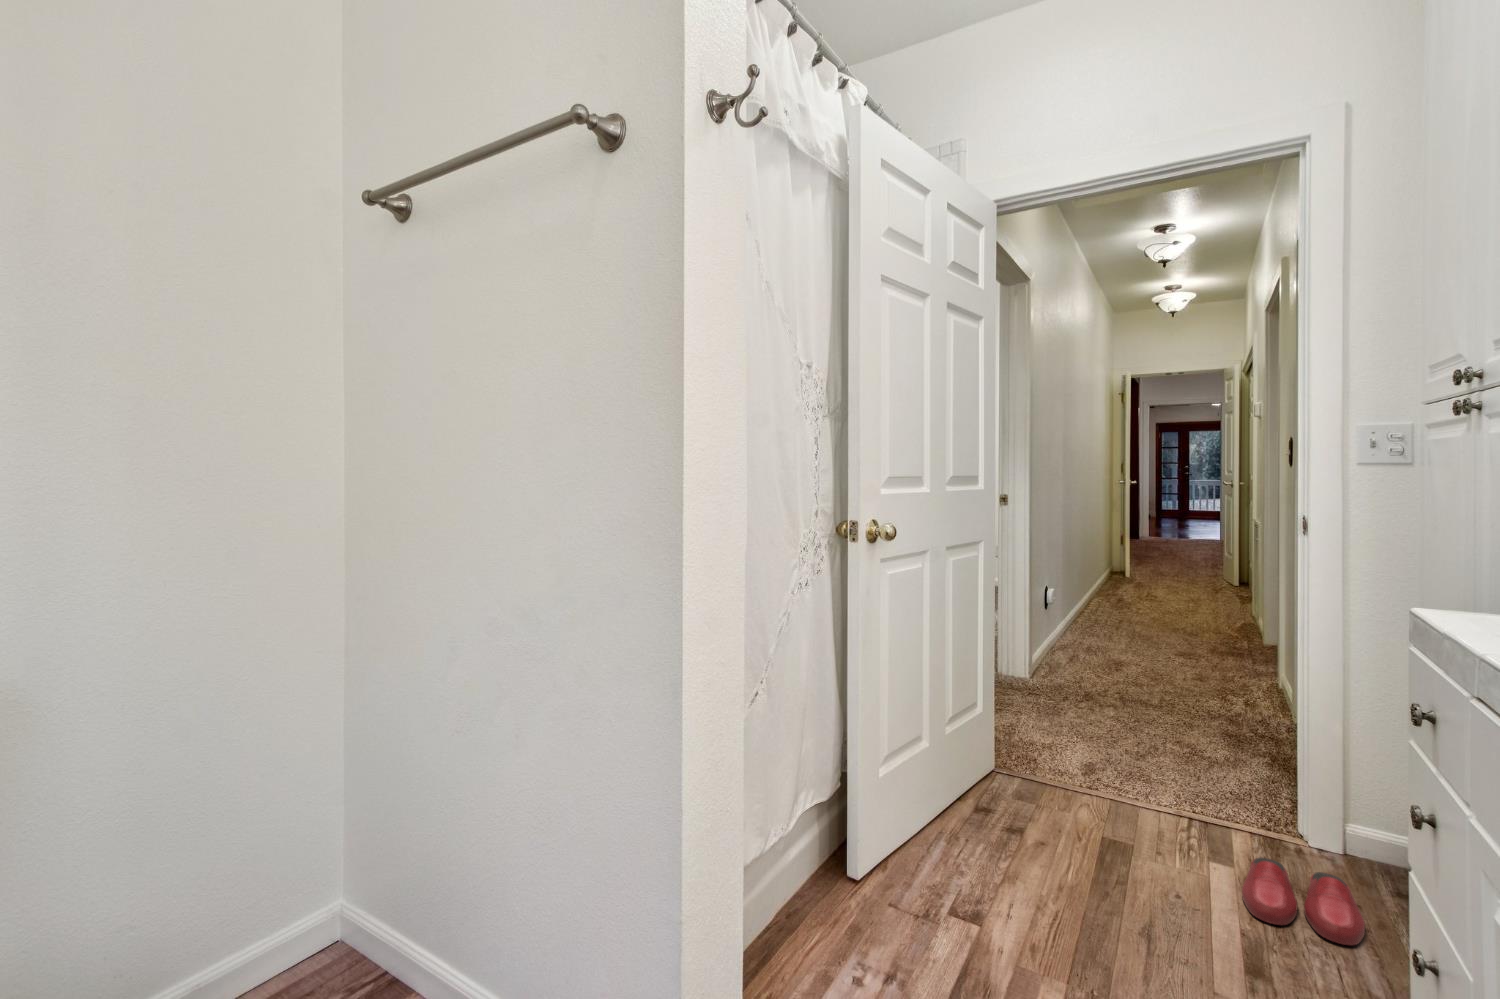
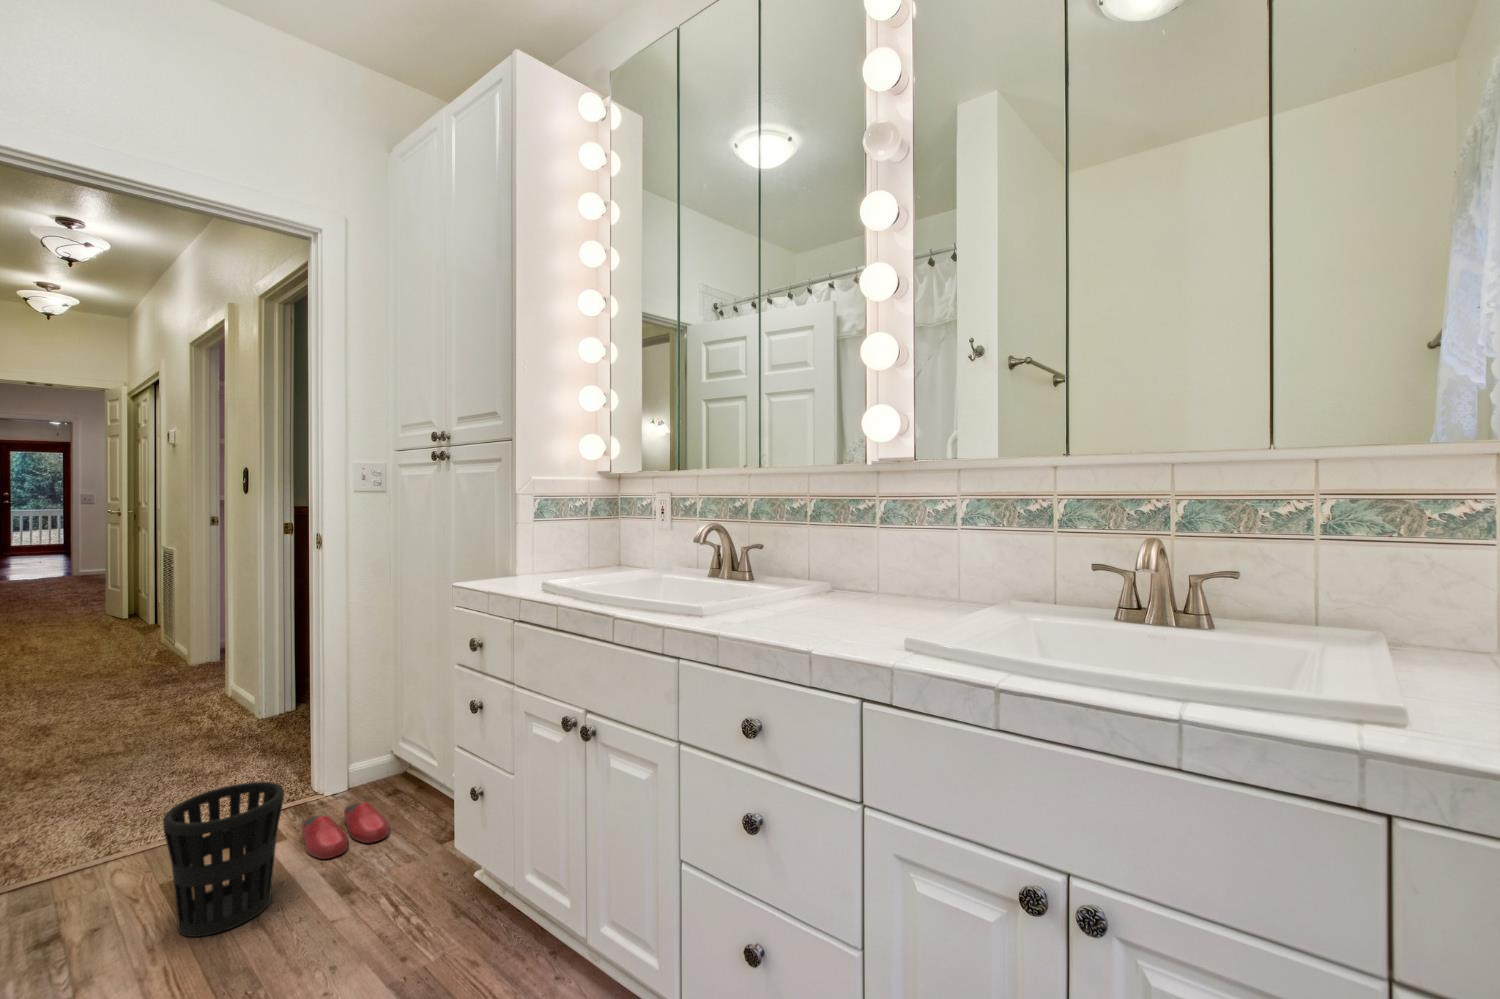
wastebasket: none [1075,760,1191,924] -> present [163,782,284,937]

